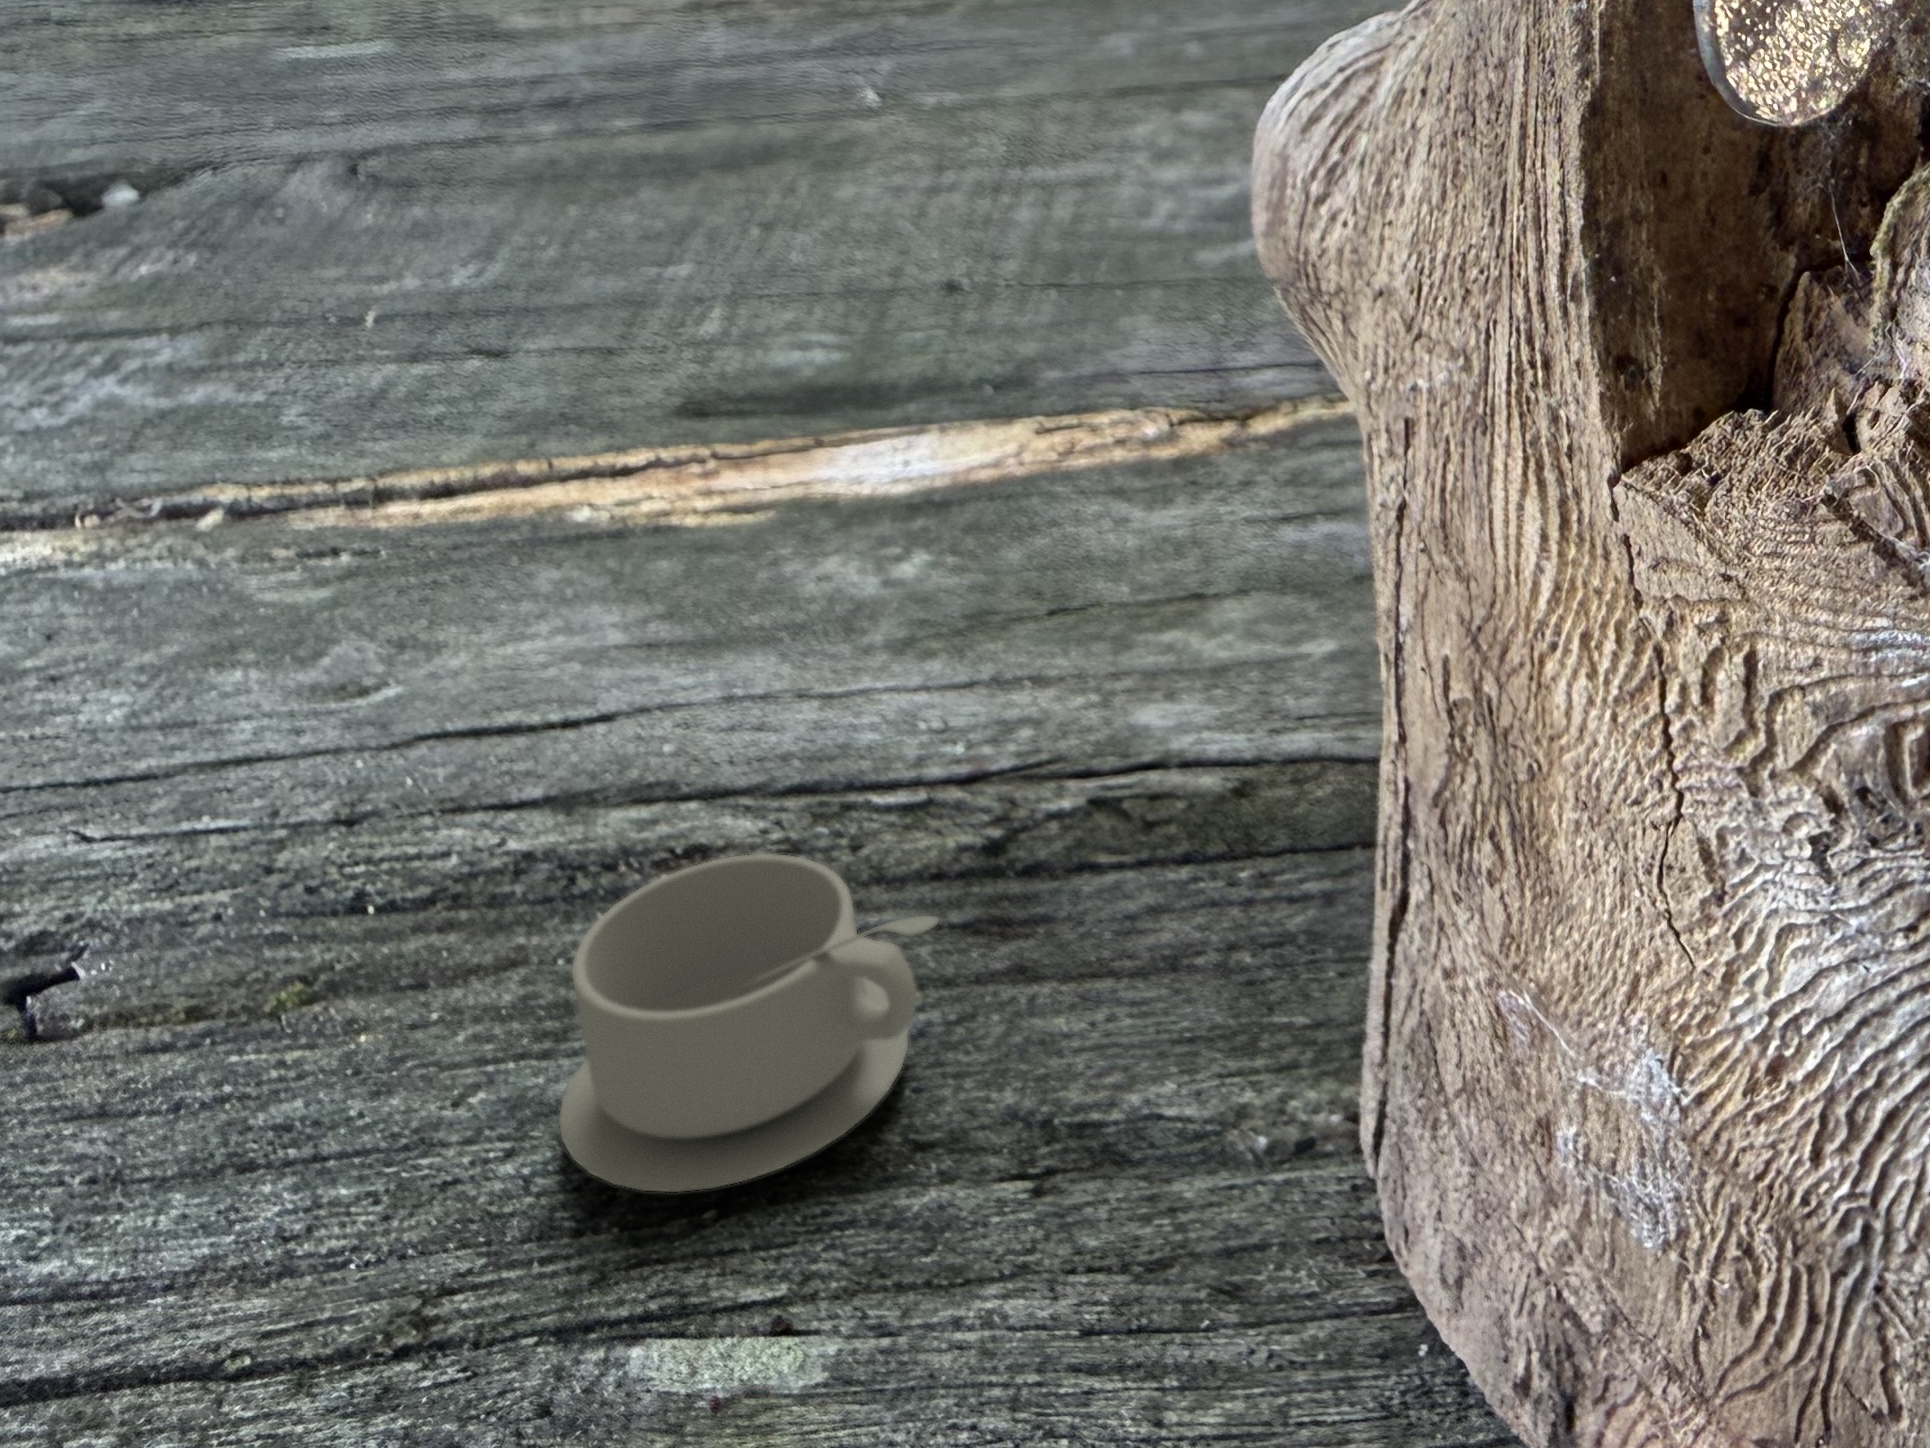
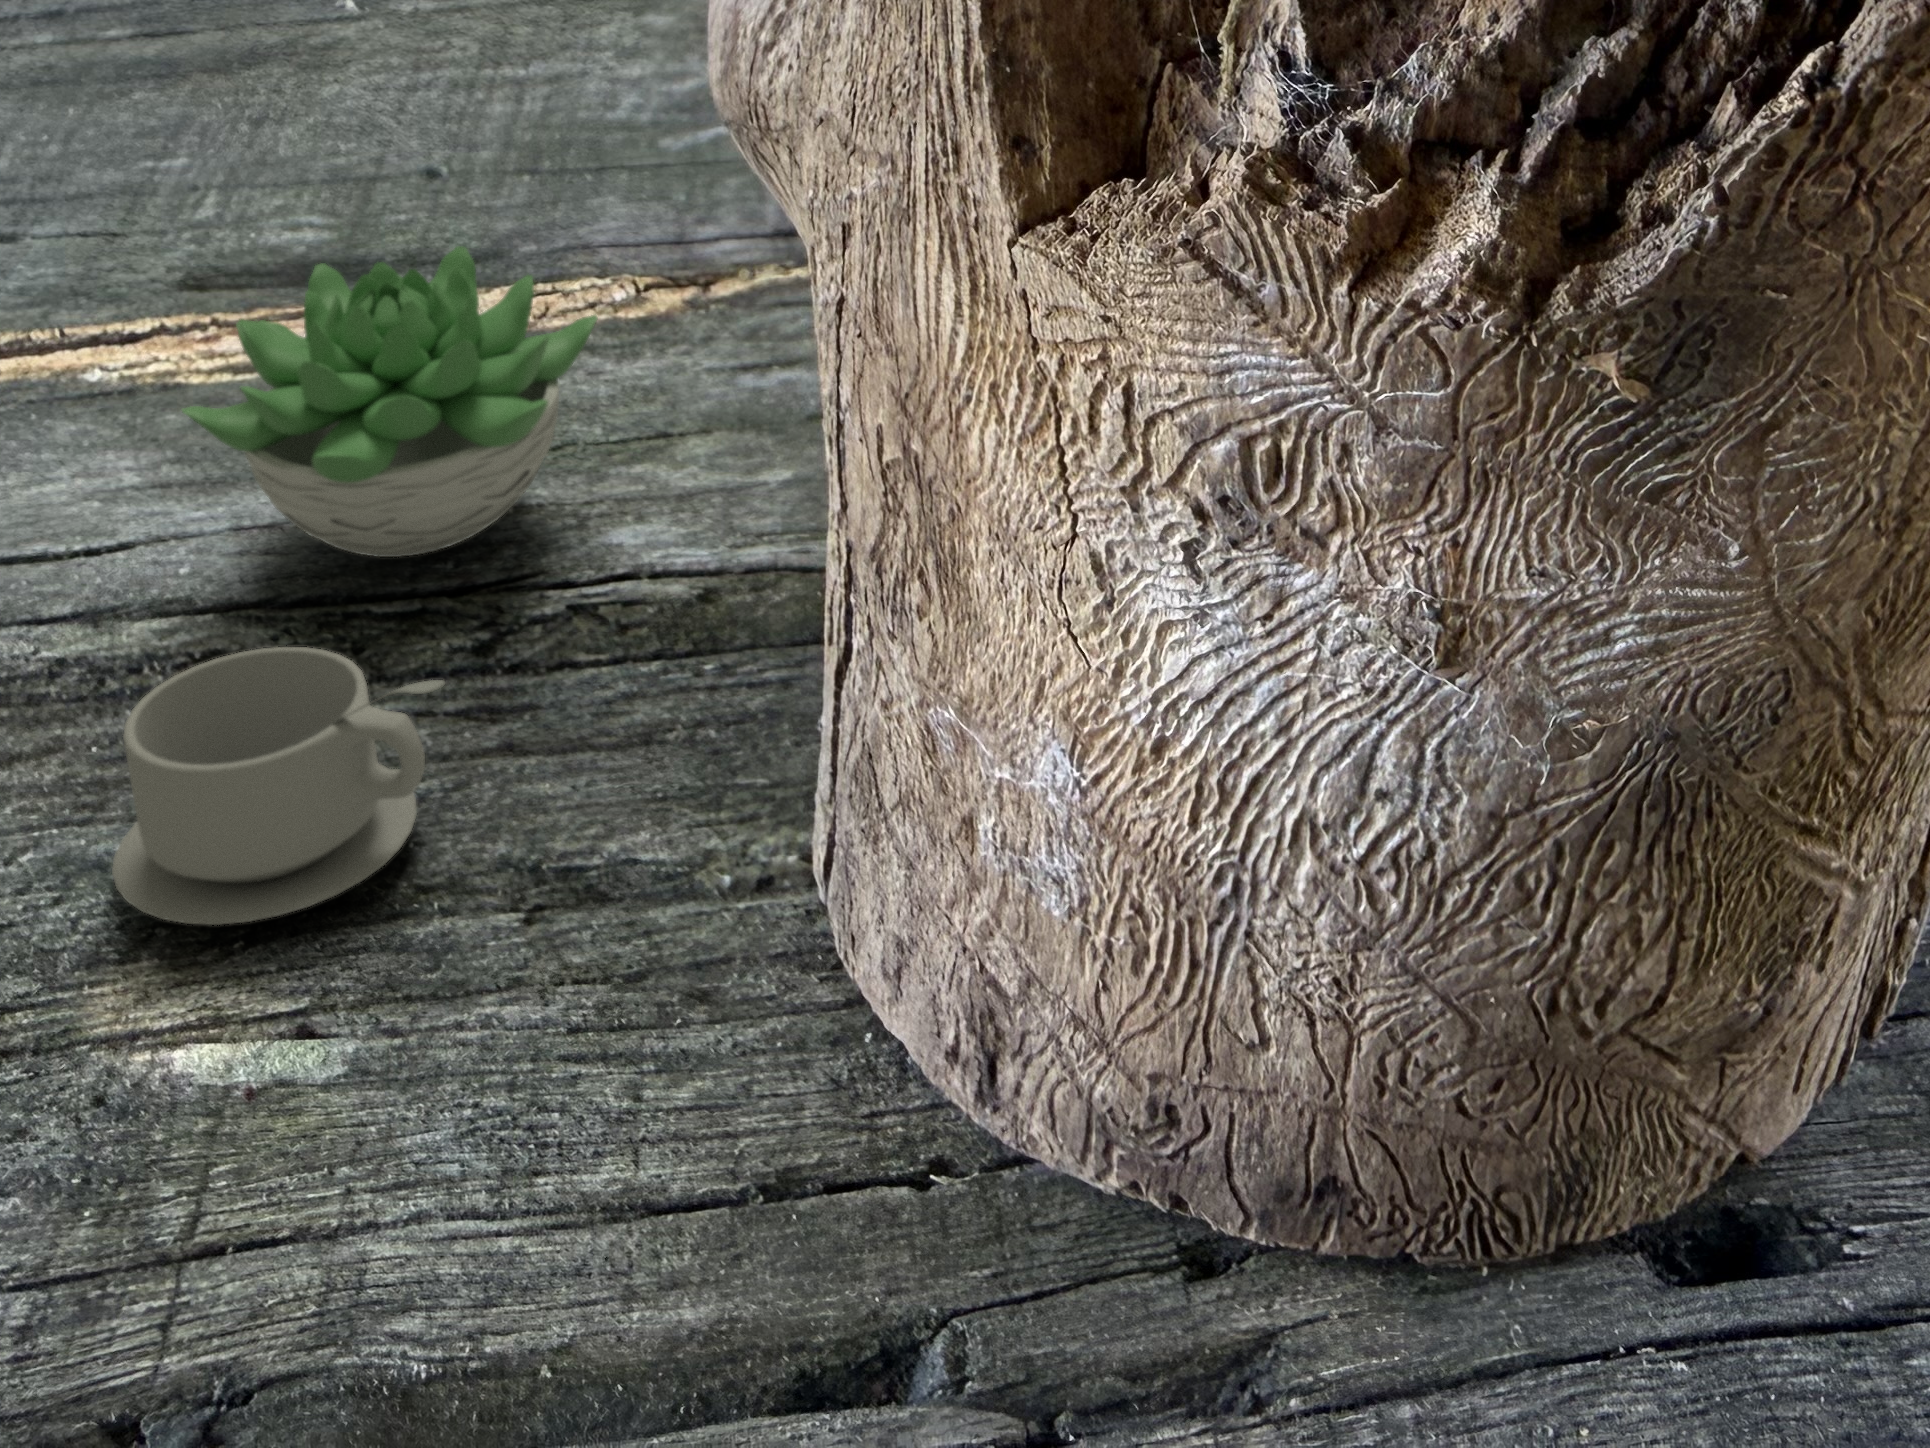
succulent plant: none [660,371,1121,716] -> present [182,246,597,557]

